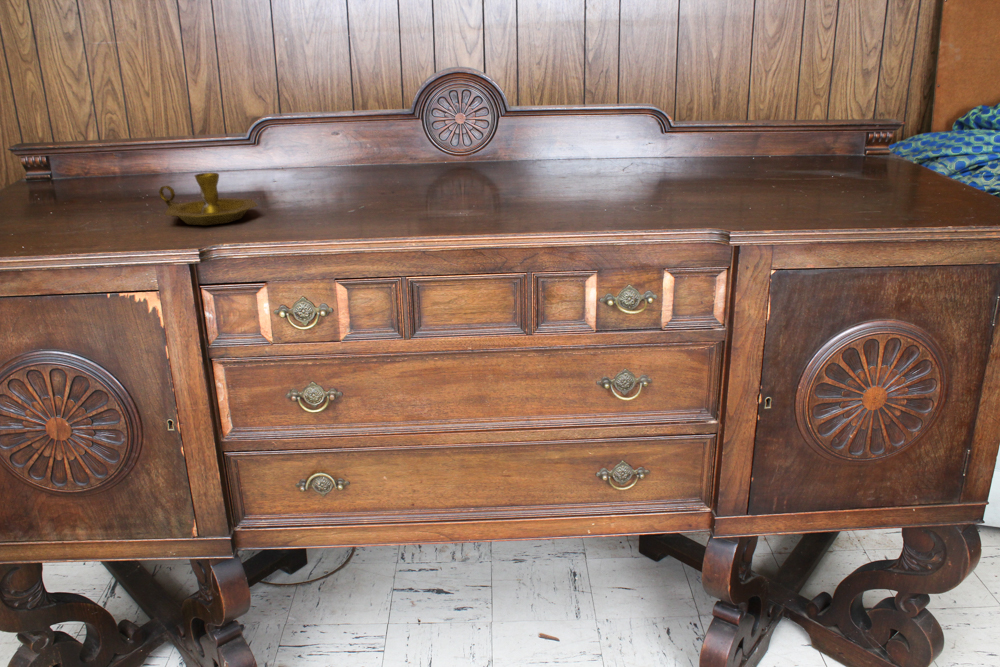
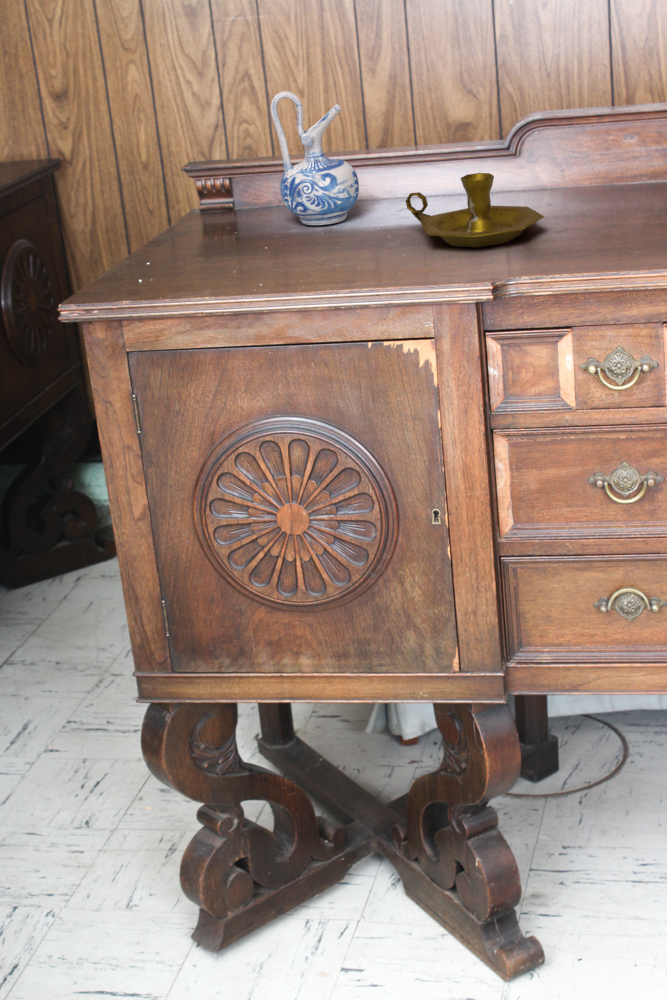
ceramic pitcher: none [60,110,136,209] -> present [271,91,359,225]

